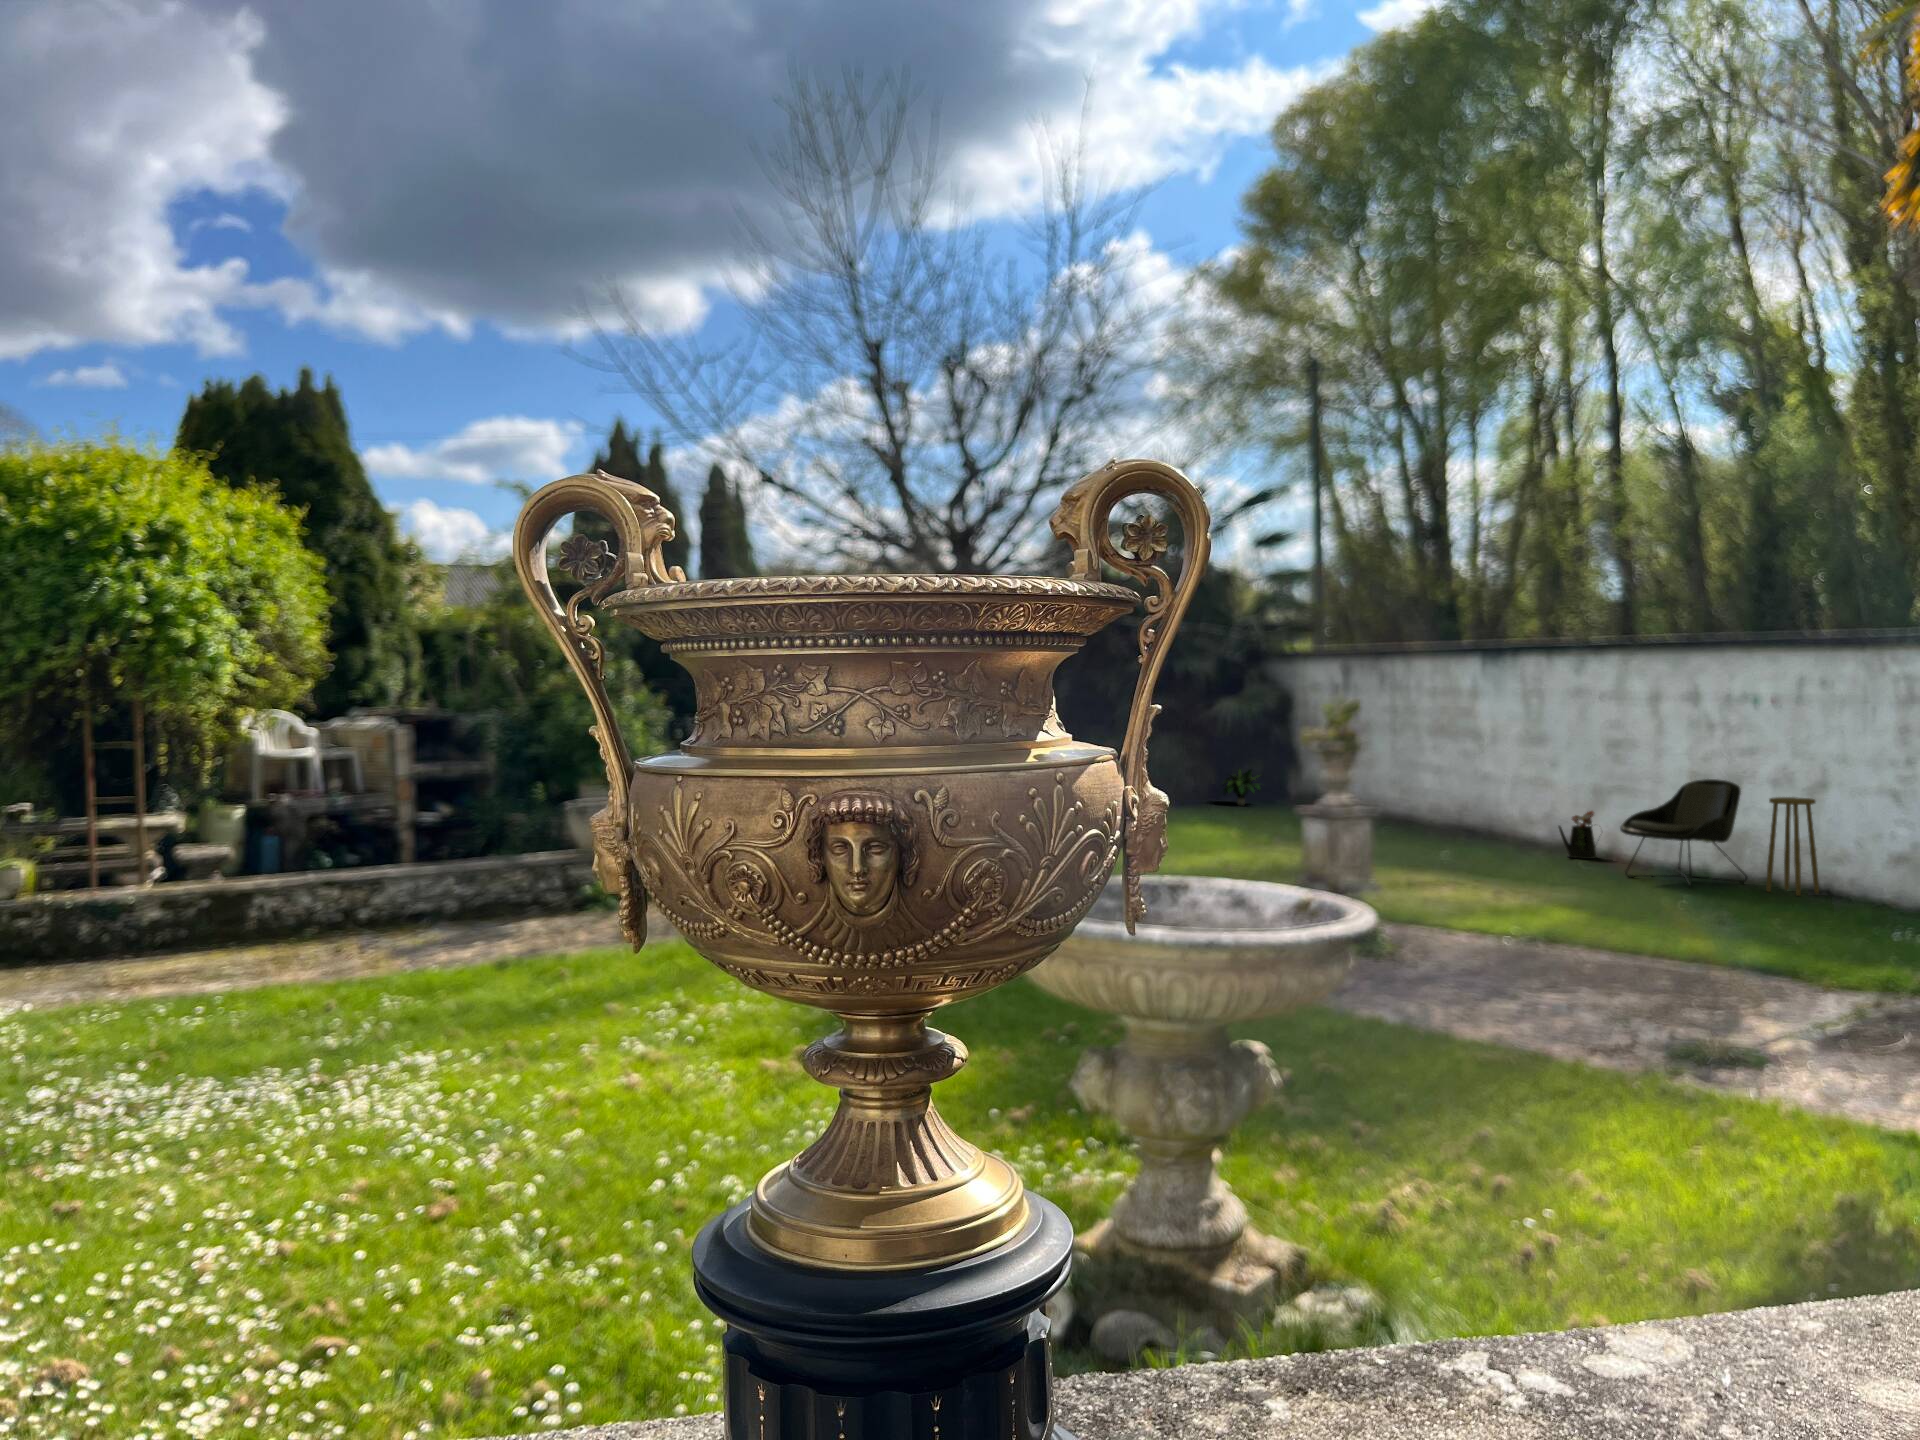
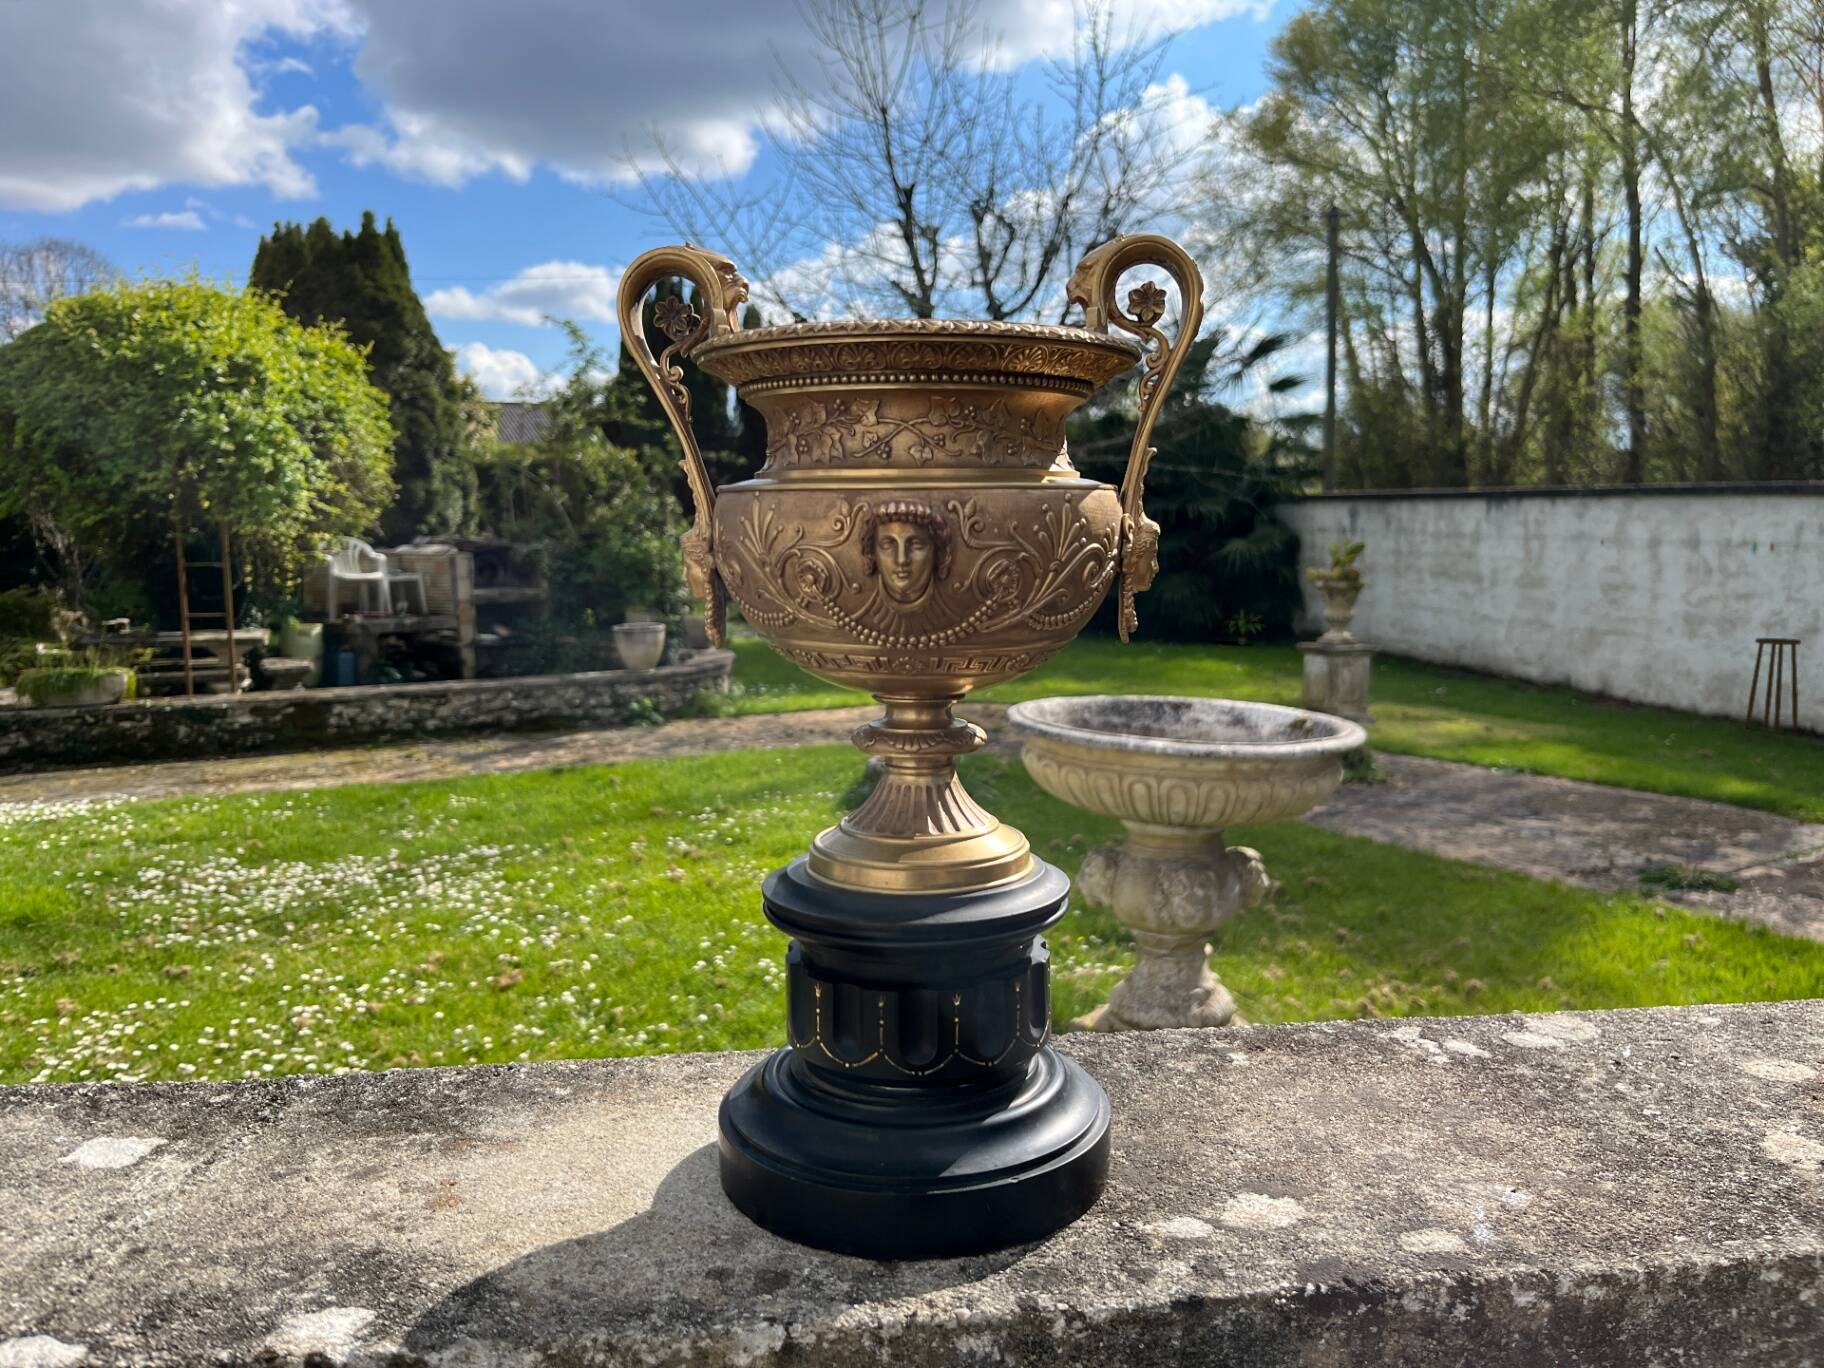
lounge chair: present [1620,779,1747,887] -> none [1607,621,1729,723]
watering can: present [1559,811,1600,859] -> none [1547,650,1590,696]

